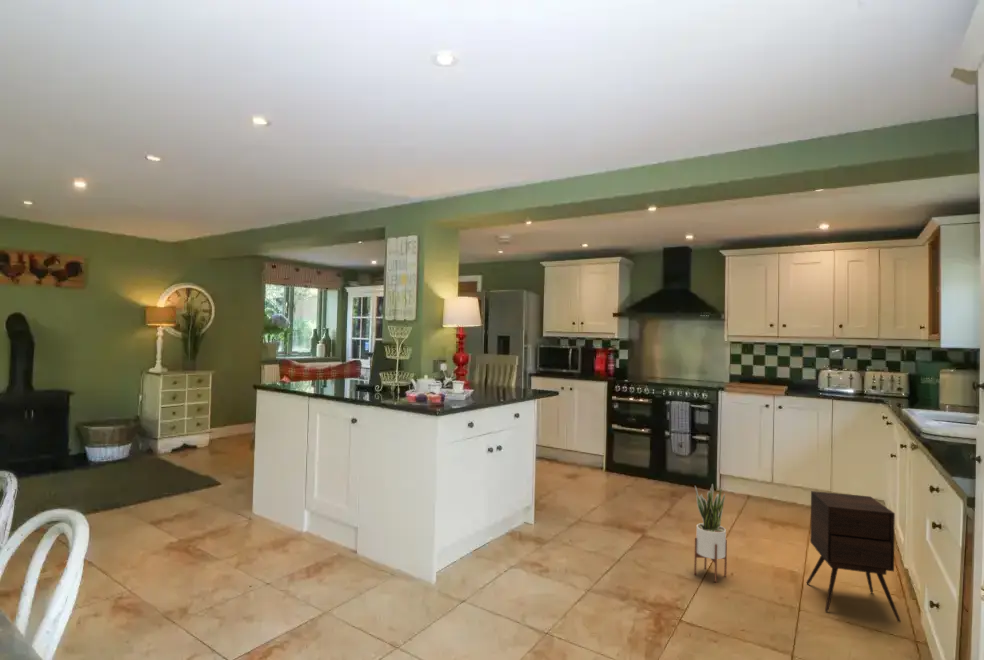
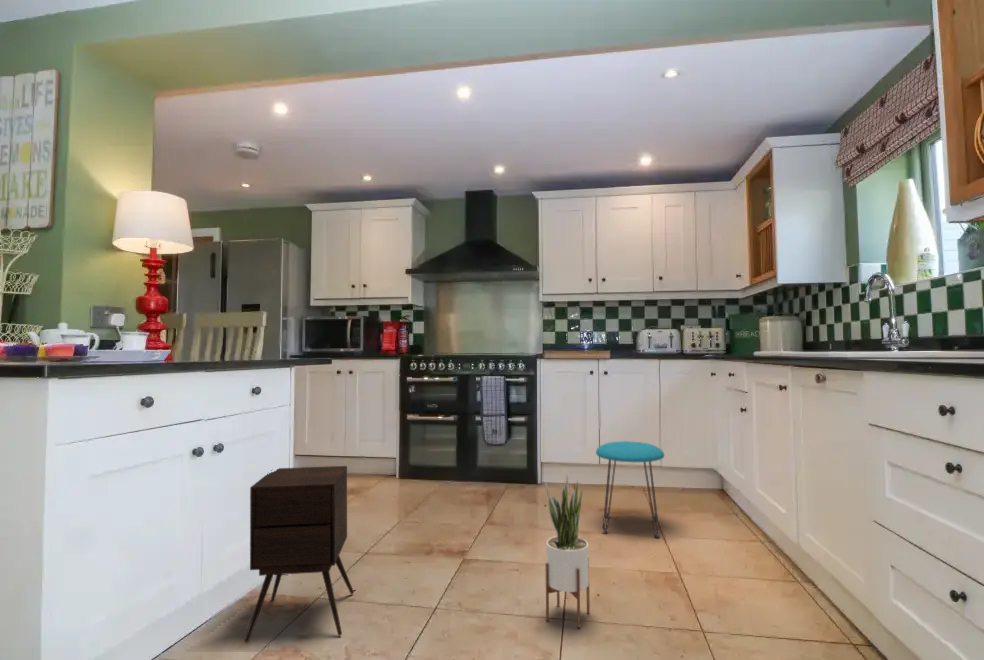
stool: none [756,465,816,544] -> present [596,441,664,538]
side table: present [807,491,901,622] -> present [245,466,354,643]

